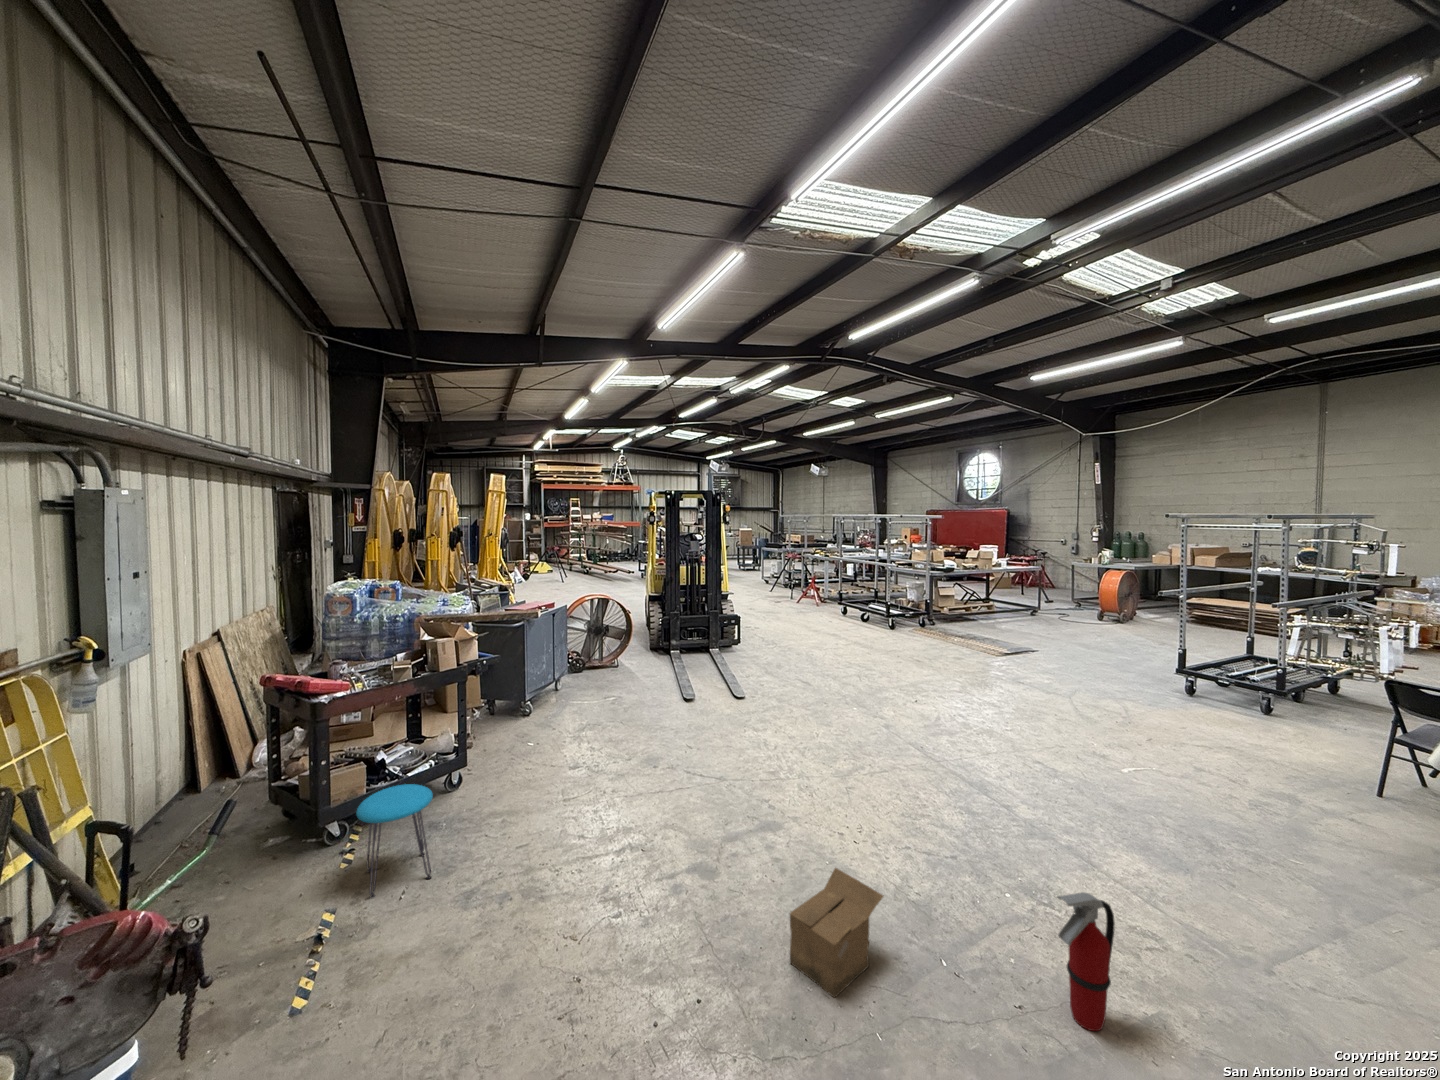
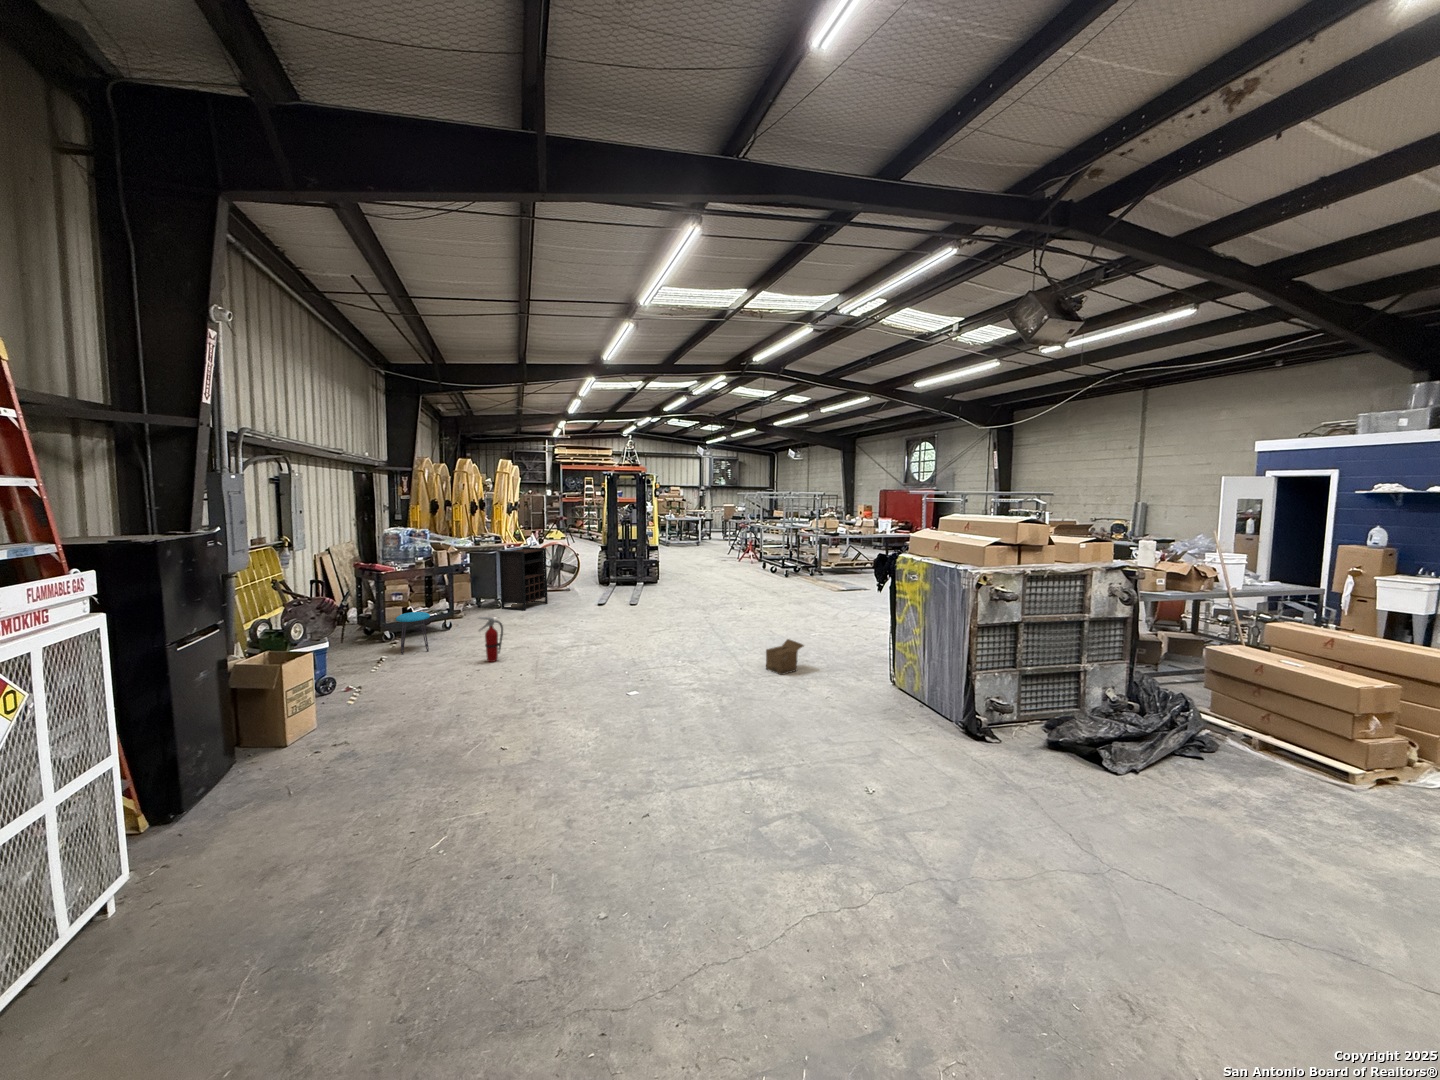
shelving unit: none [527,609,600,720] -> present [499,547,548,611]
cardboard box: present [790,868,884,997] -> present [766,639,804,675]
fire extinguisher: present [1057,892,1115,1031] -> present [478,617,503,662]

